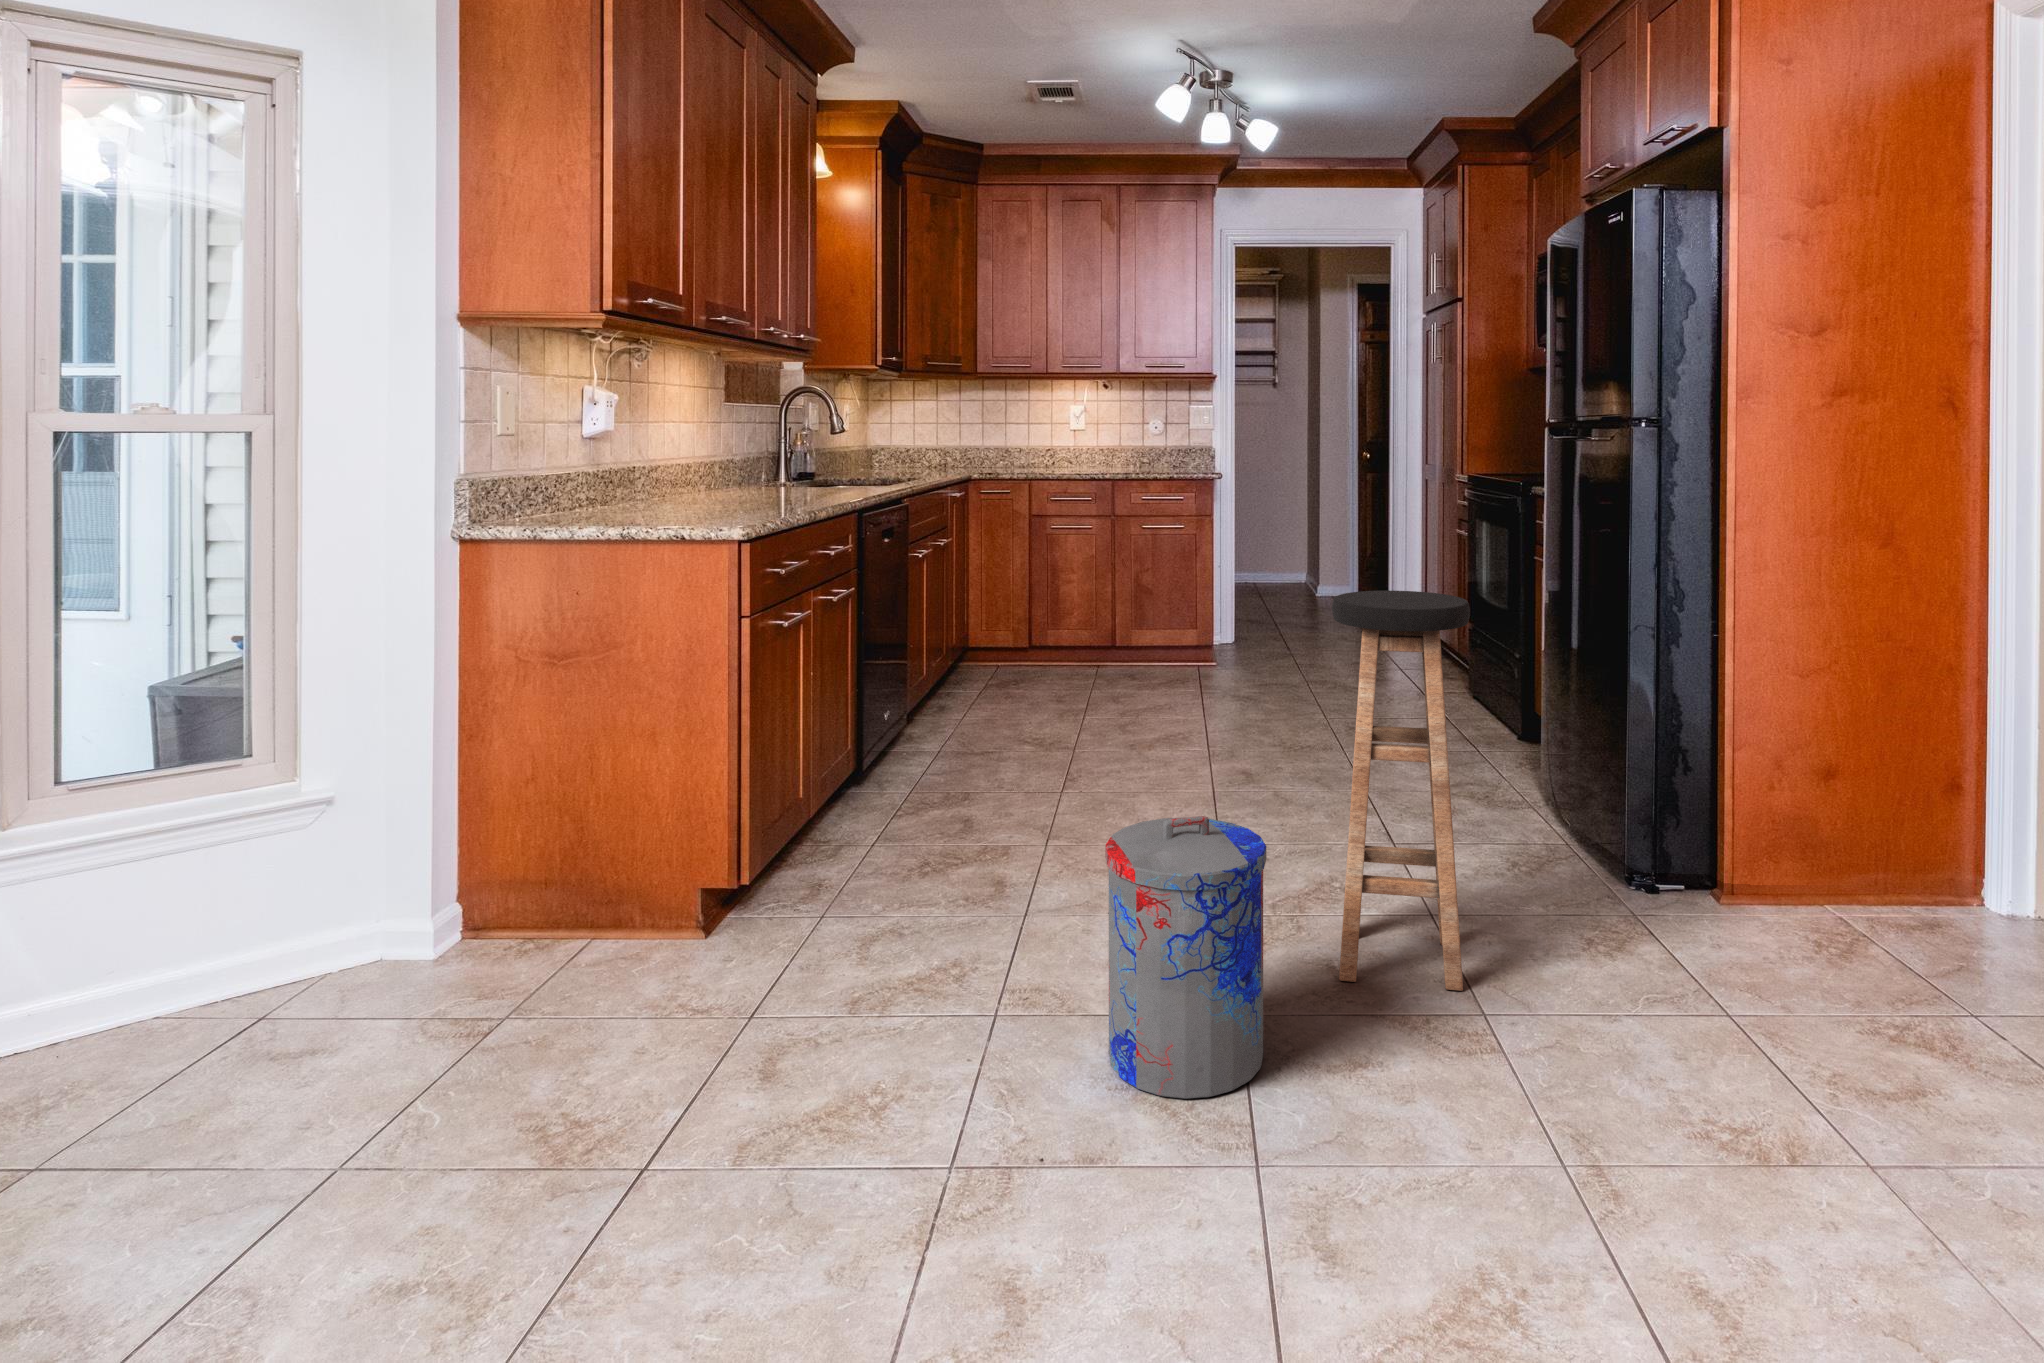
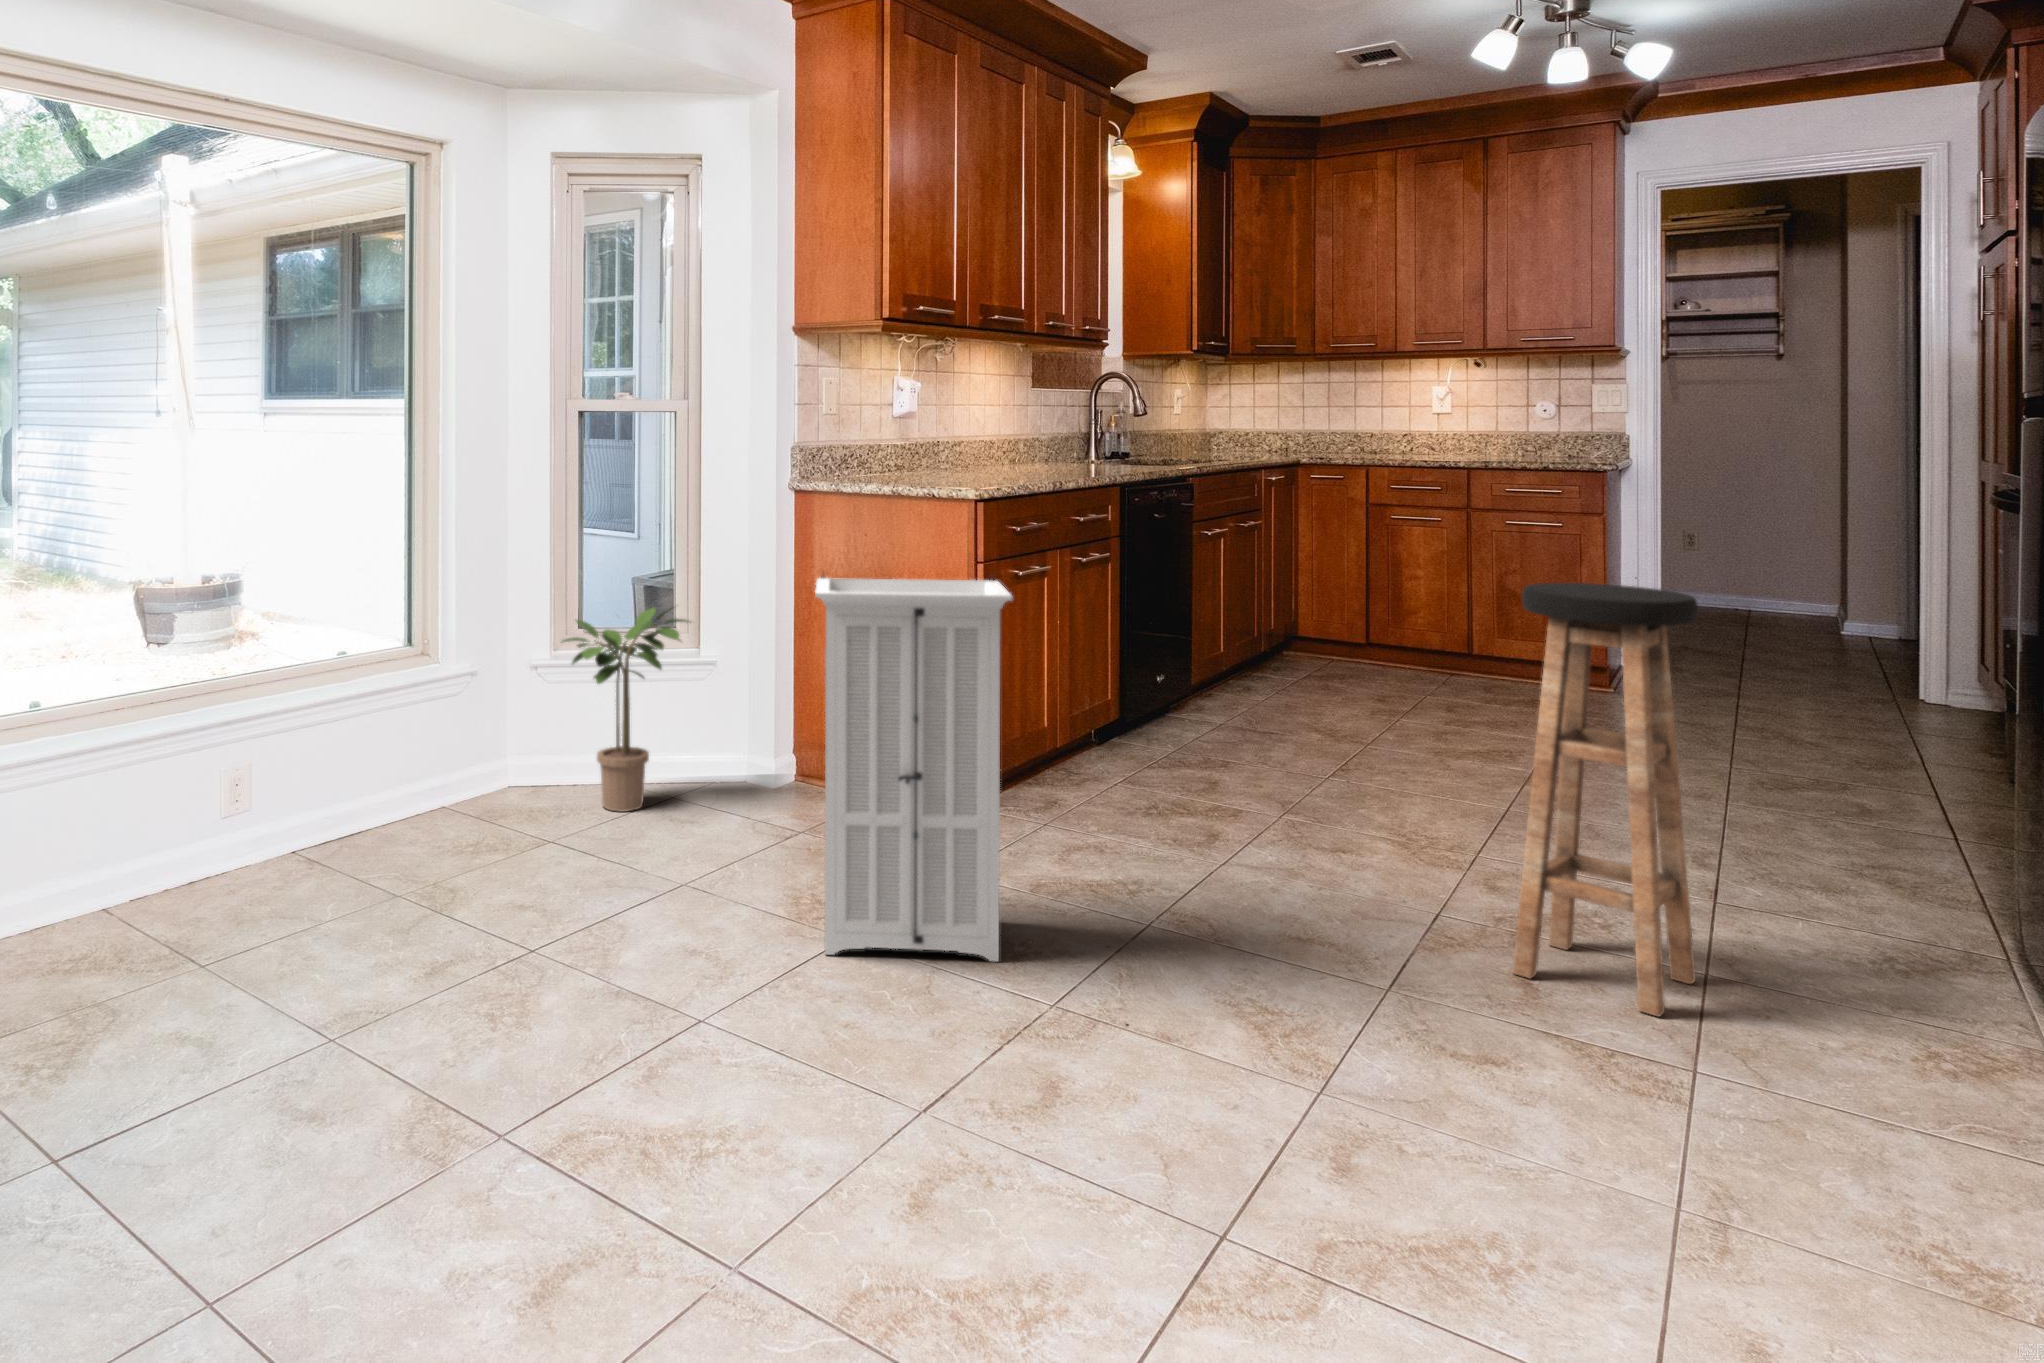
storage cabinet: none [577,643,885,1249] -> present [815,573,1012,962]
potted plant: none [22,727,302,1083] -> present [563,608,689,812]
trash can: present [1105,816,1267,1099] -> none [1223,761,1383,1010]

